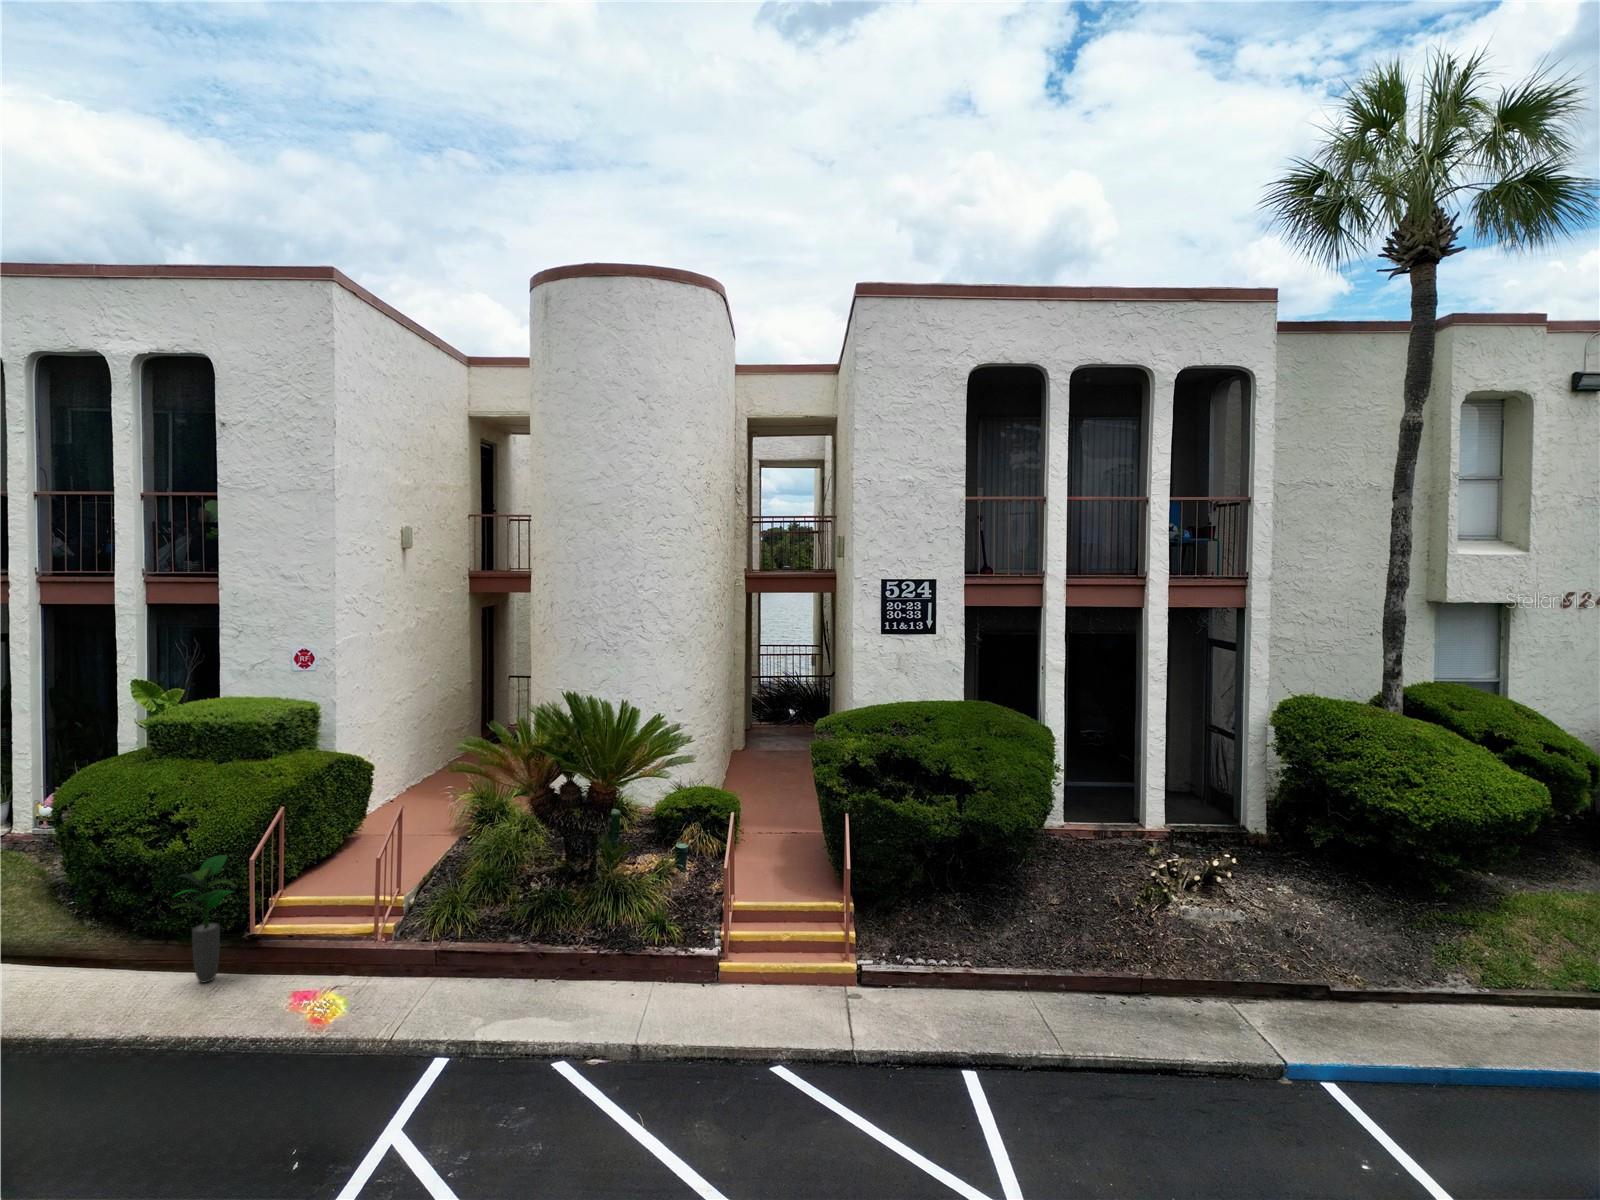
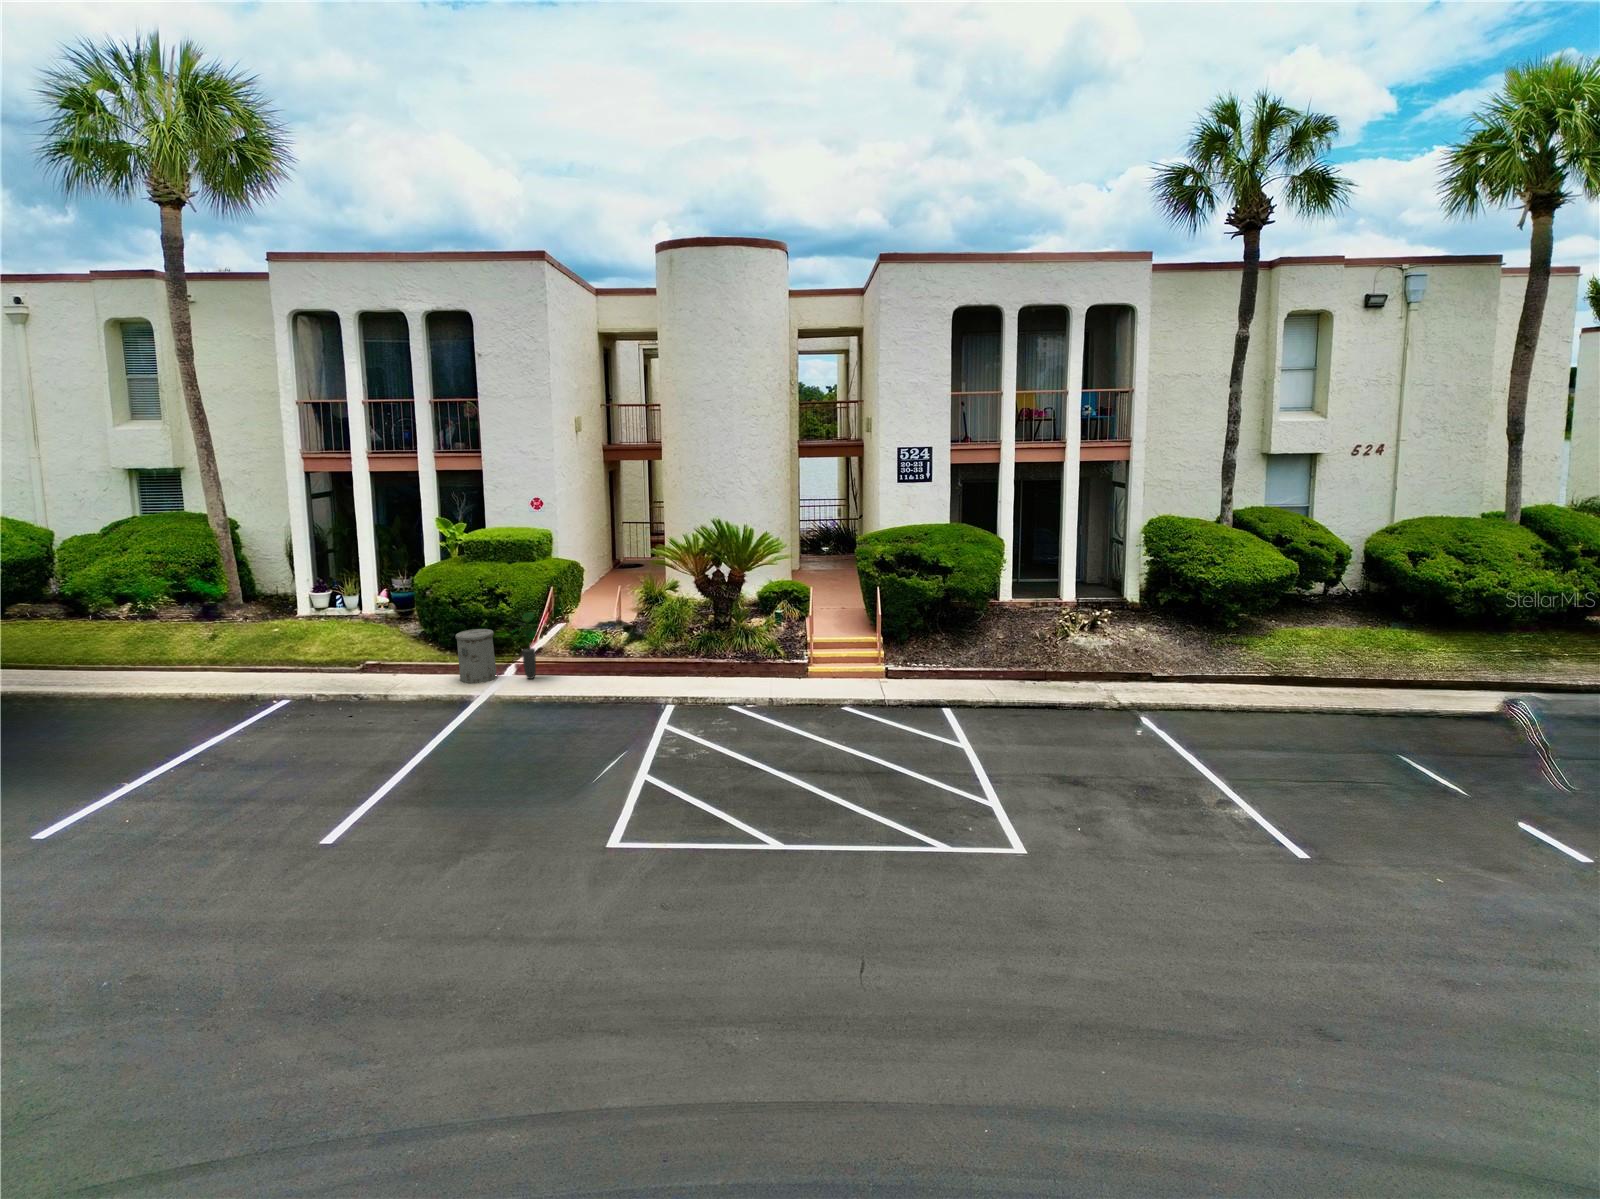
trash can: none [68,883,150,995] -> present [456,629,497,684]

